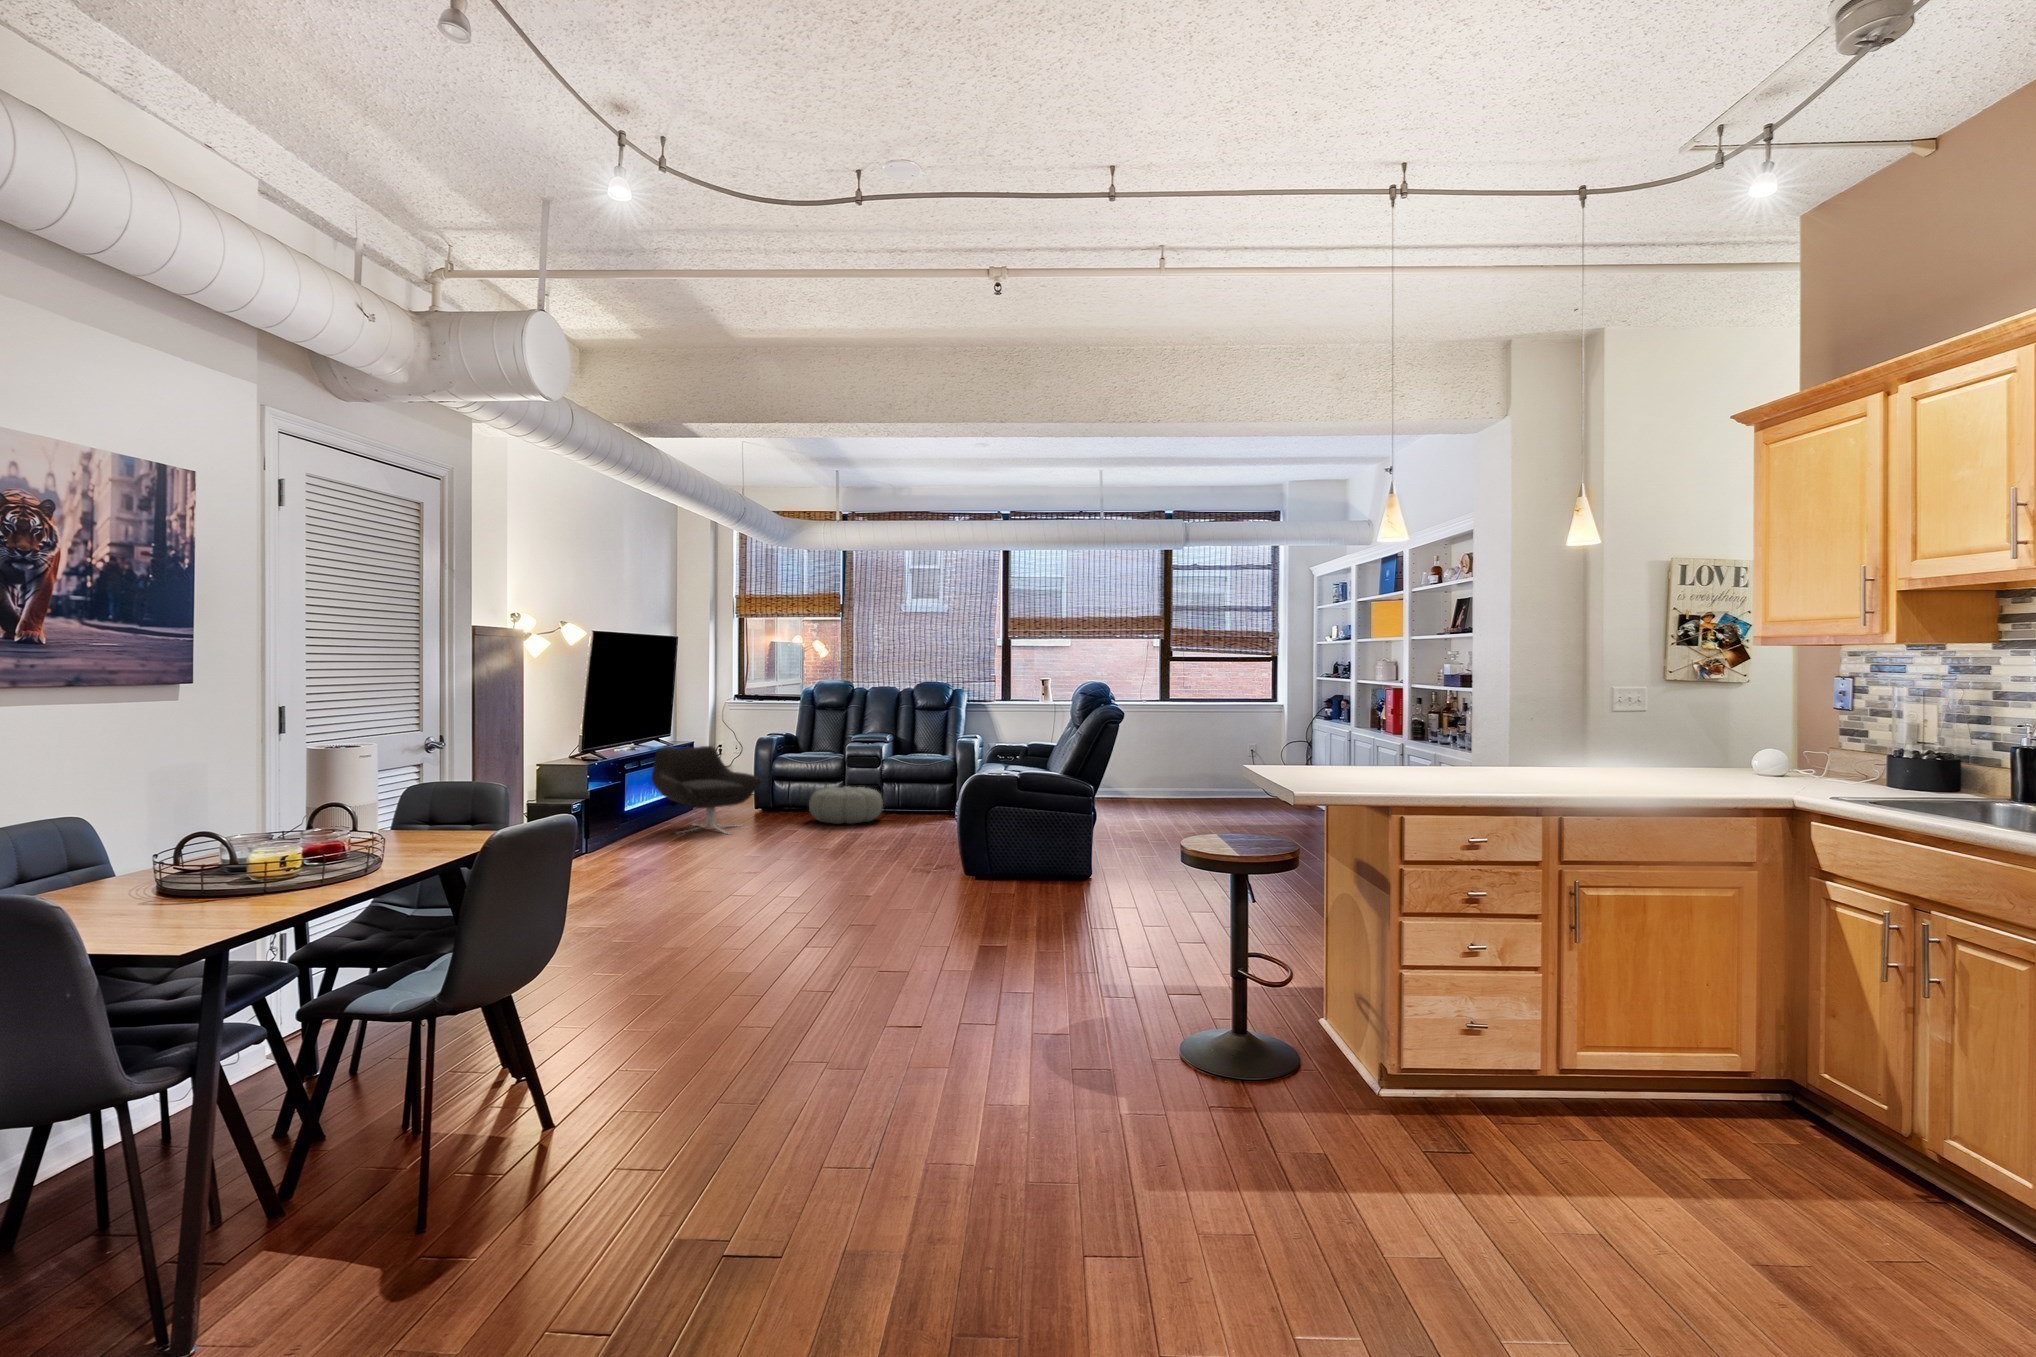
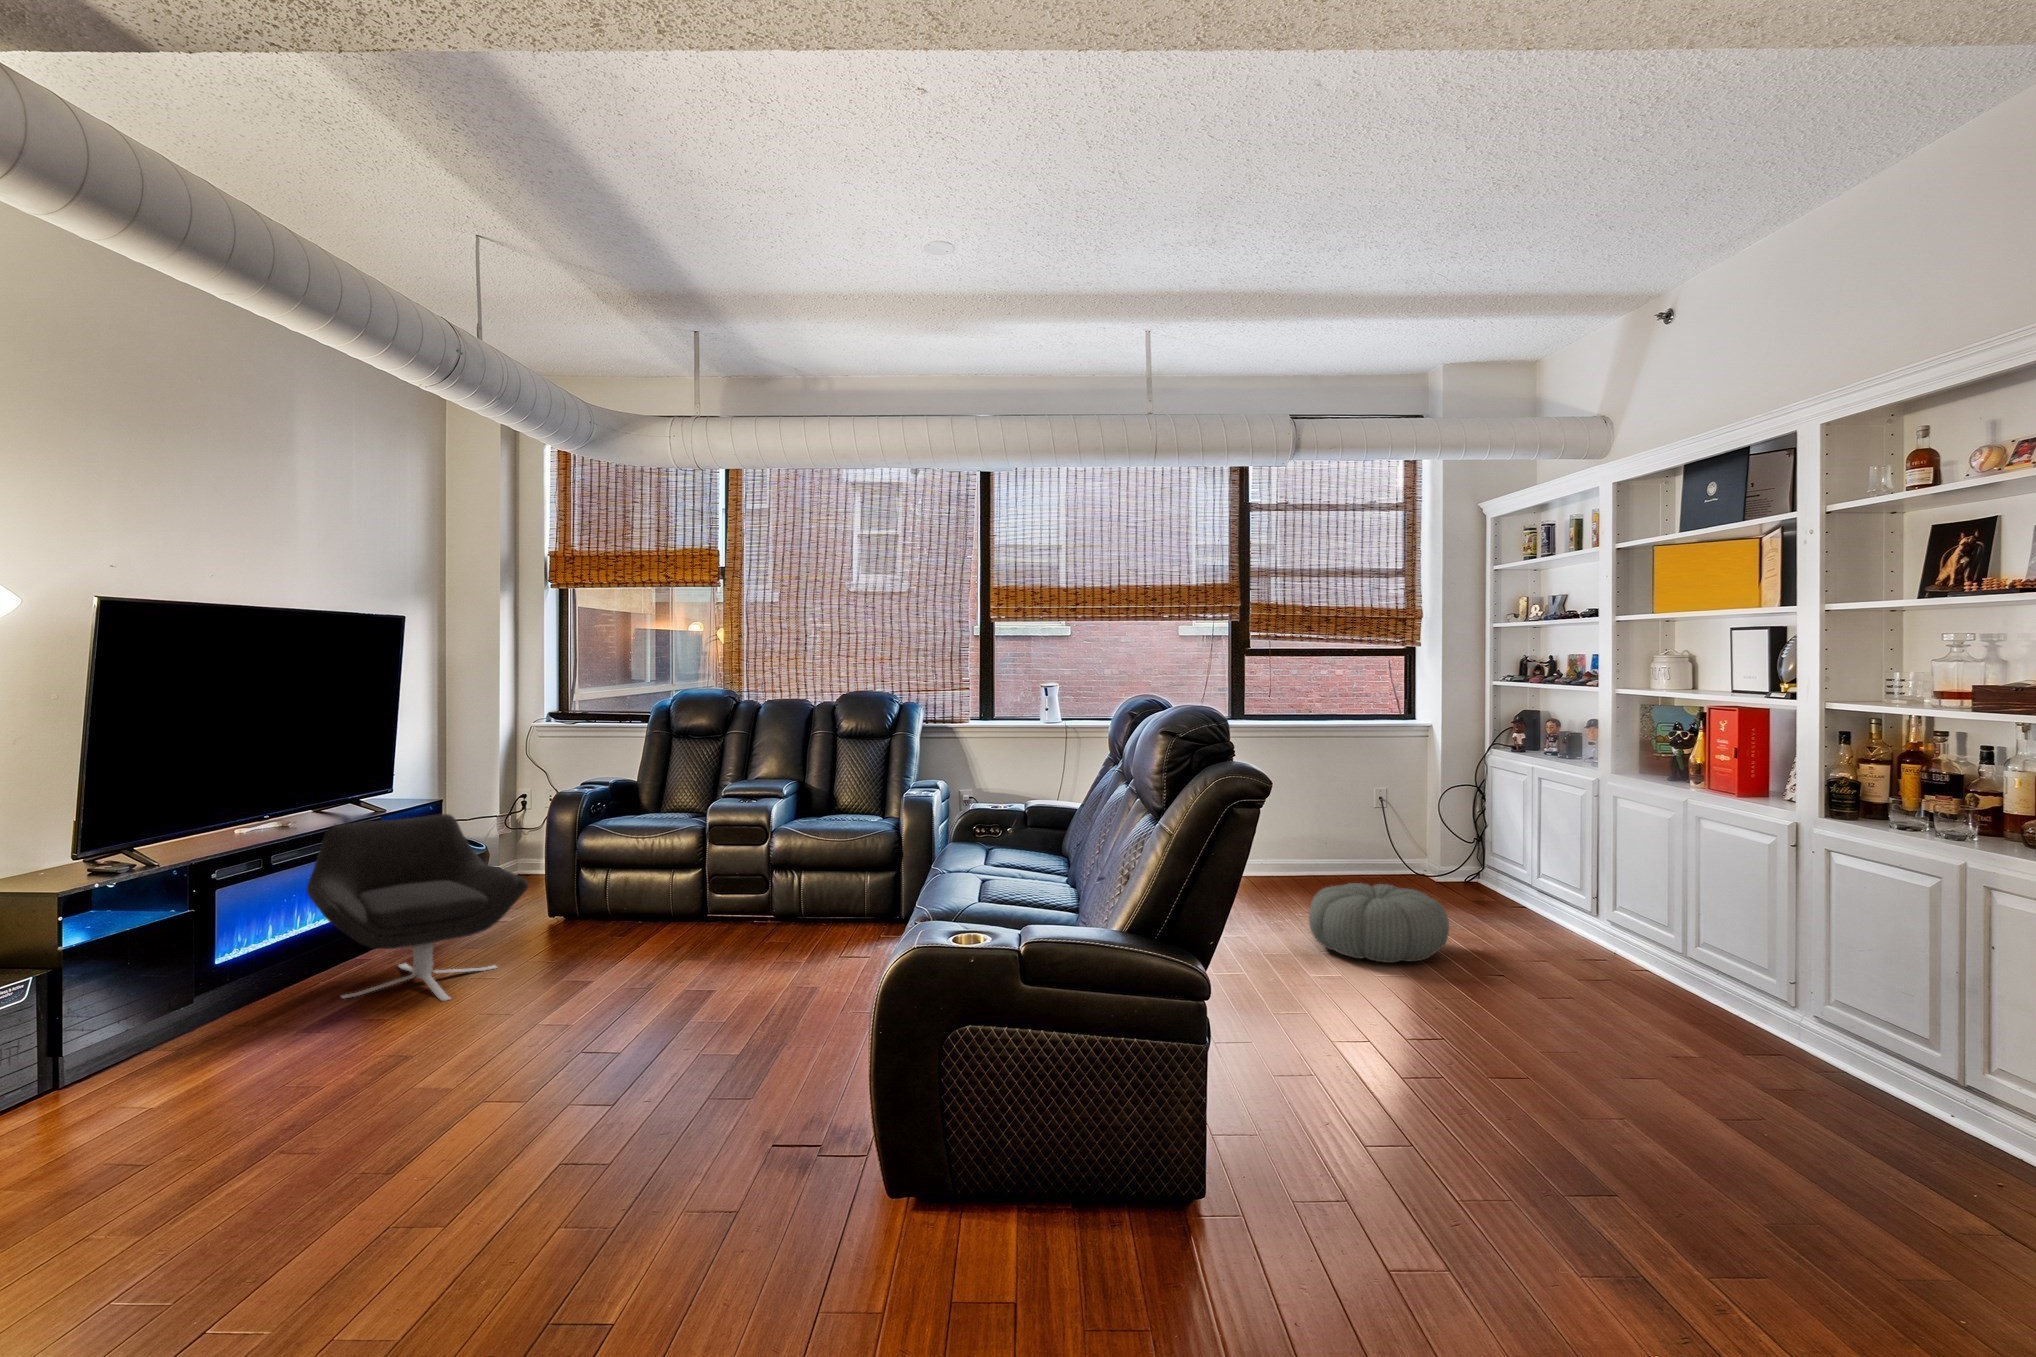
pouf: present [809,787,883,824] -> present [1309,883,1449,963]

